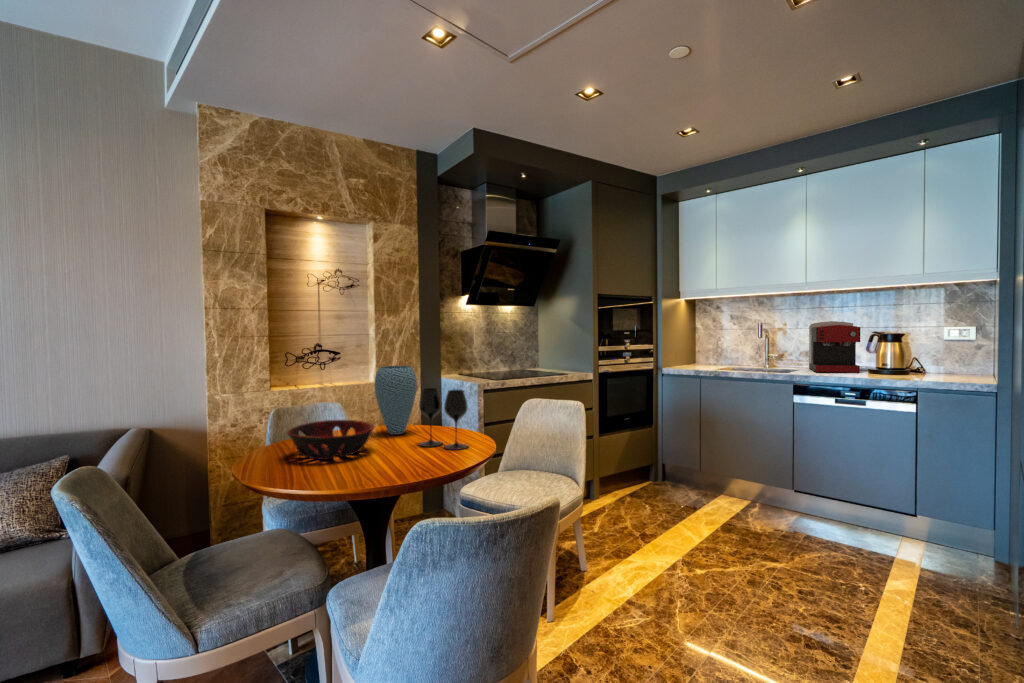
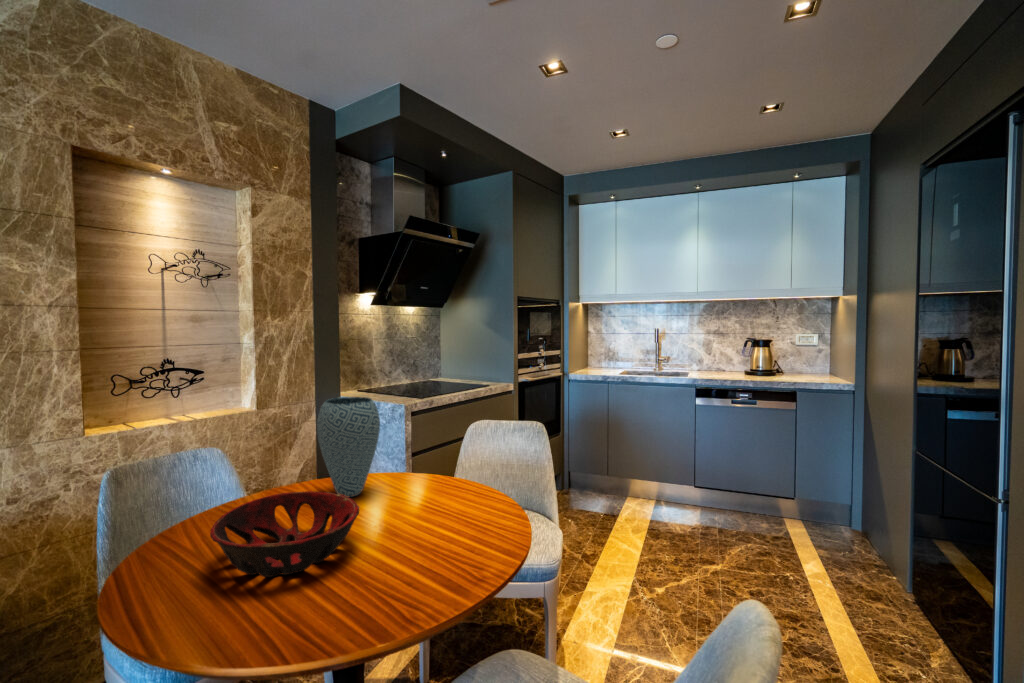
coffee maker: present [809,321,860,373] -> none [695,329,742,375]
wine glass: present [419,388,468,450] -> none [408,432,483,518]

